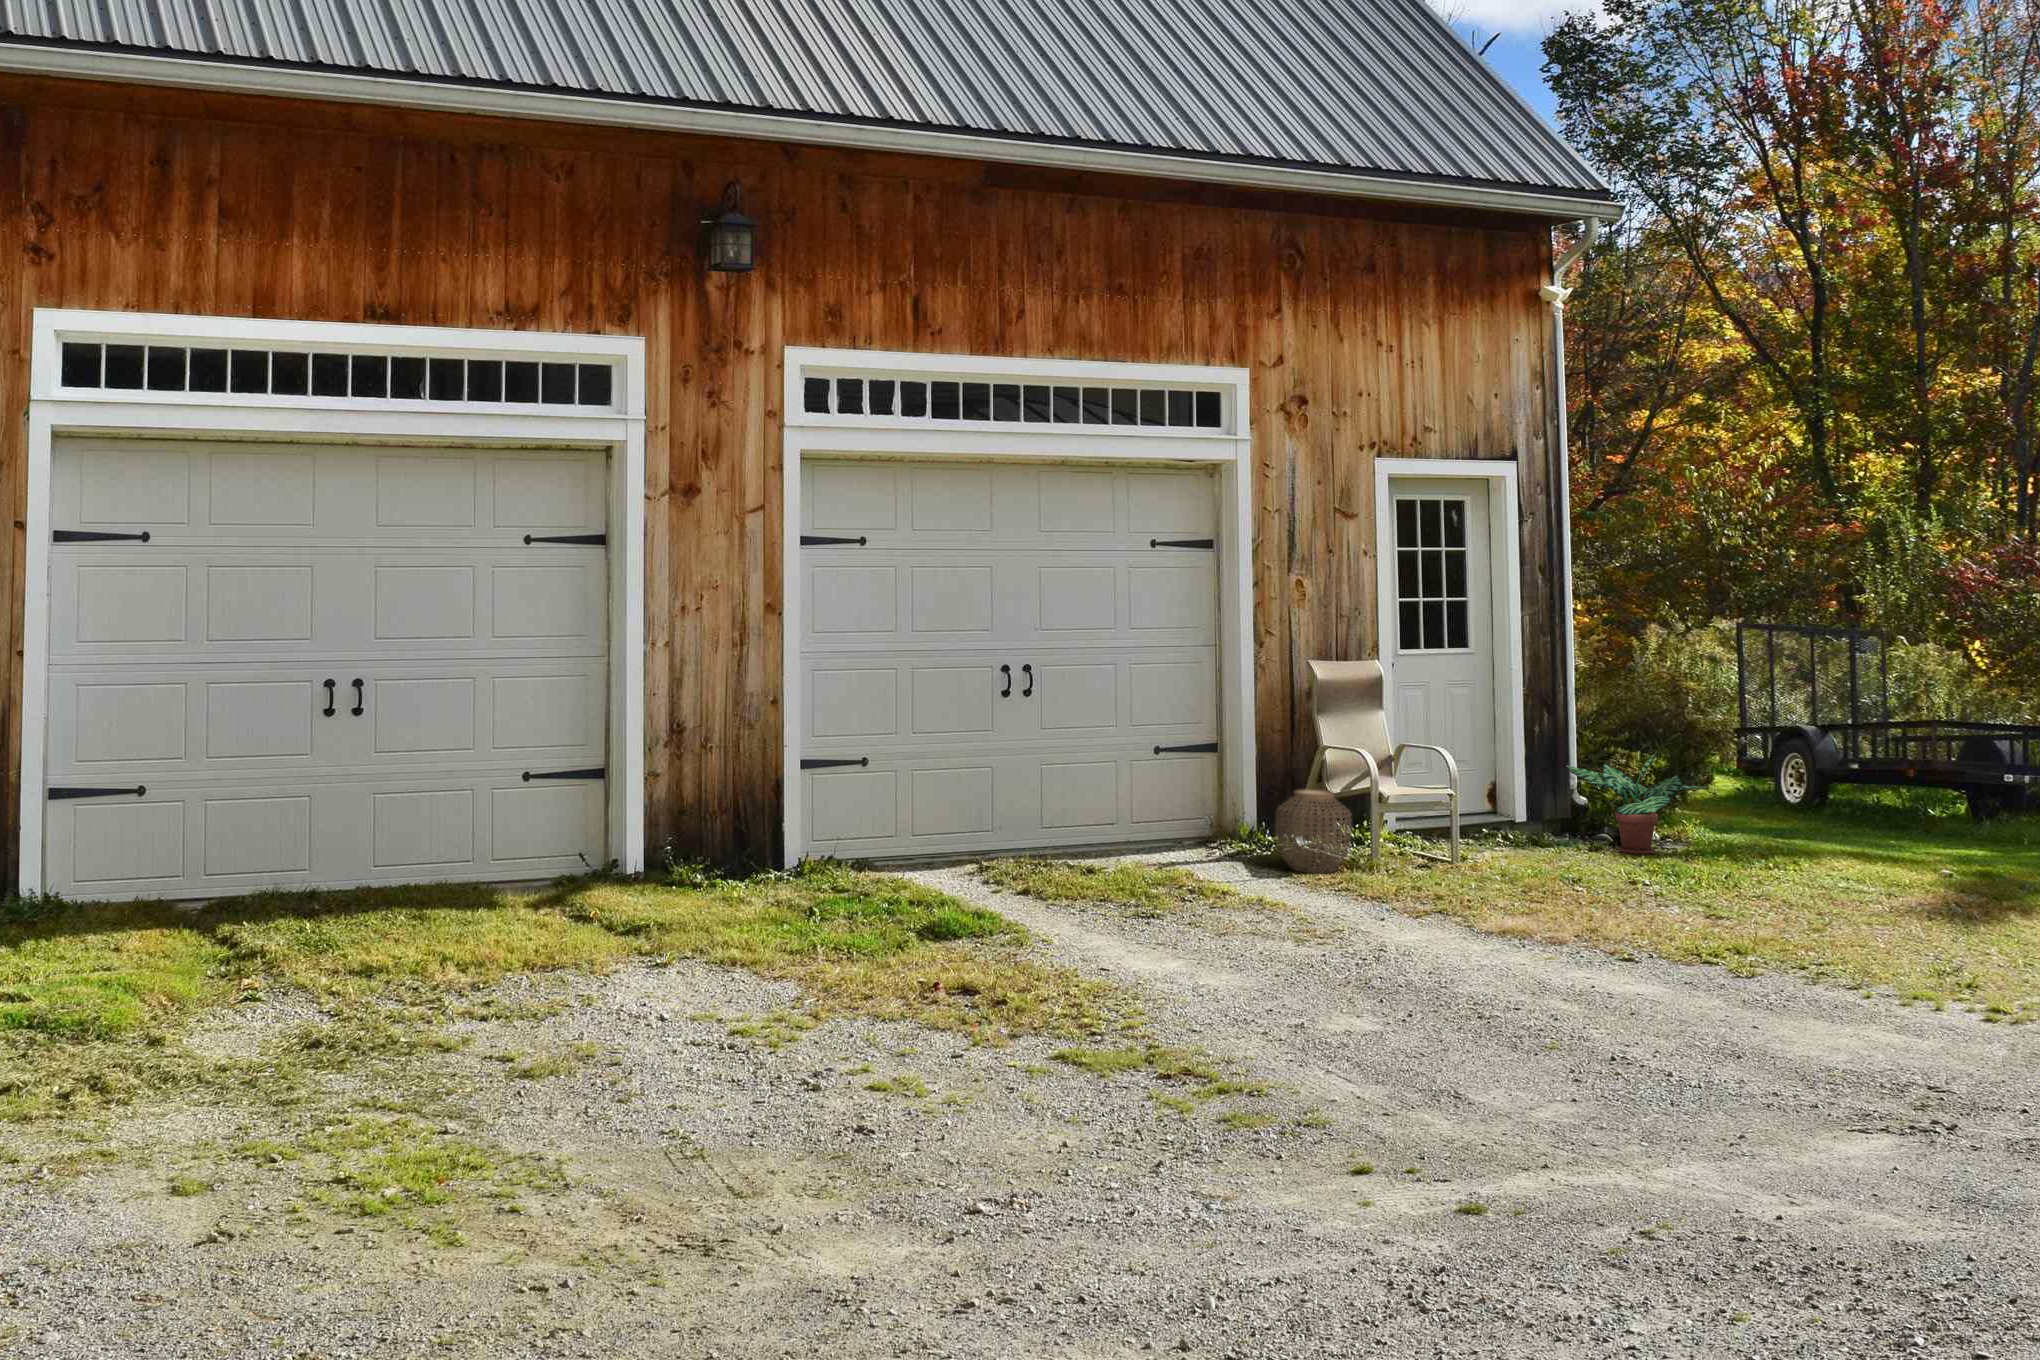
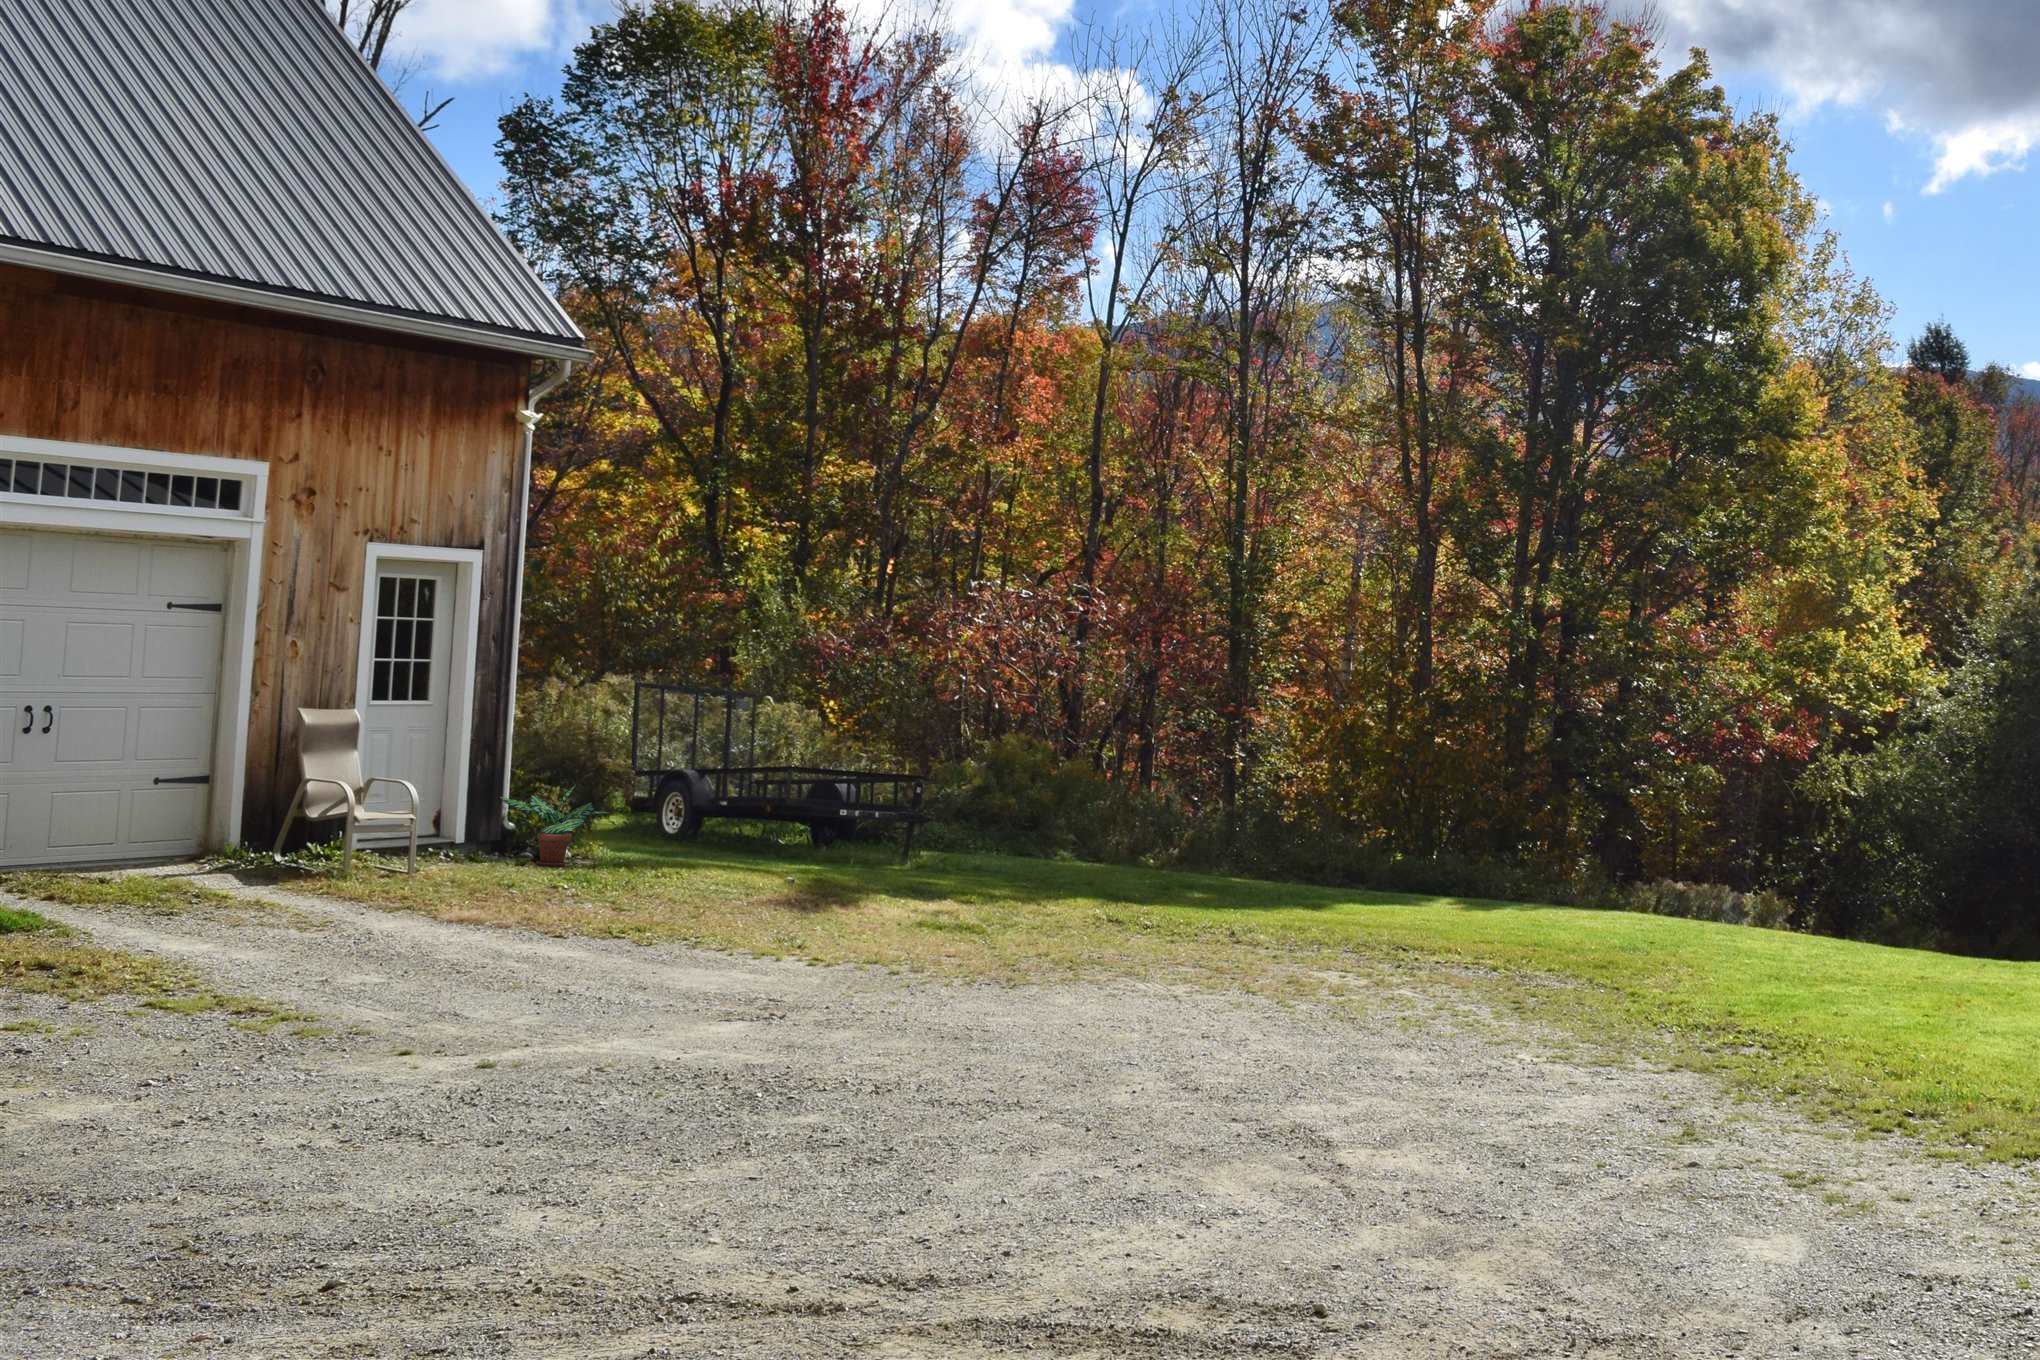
woven basket: present [1276,789,1351,873] -> none [258,814,327,882]

